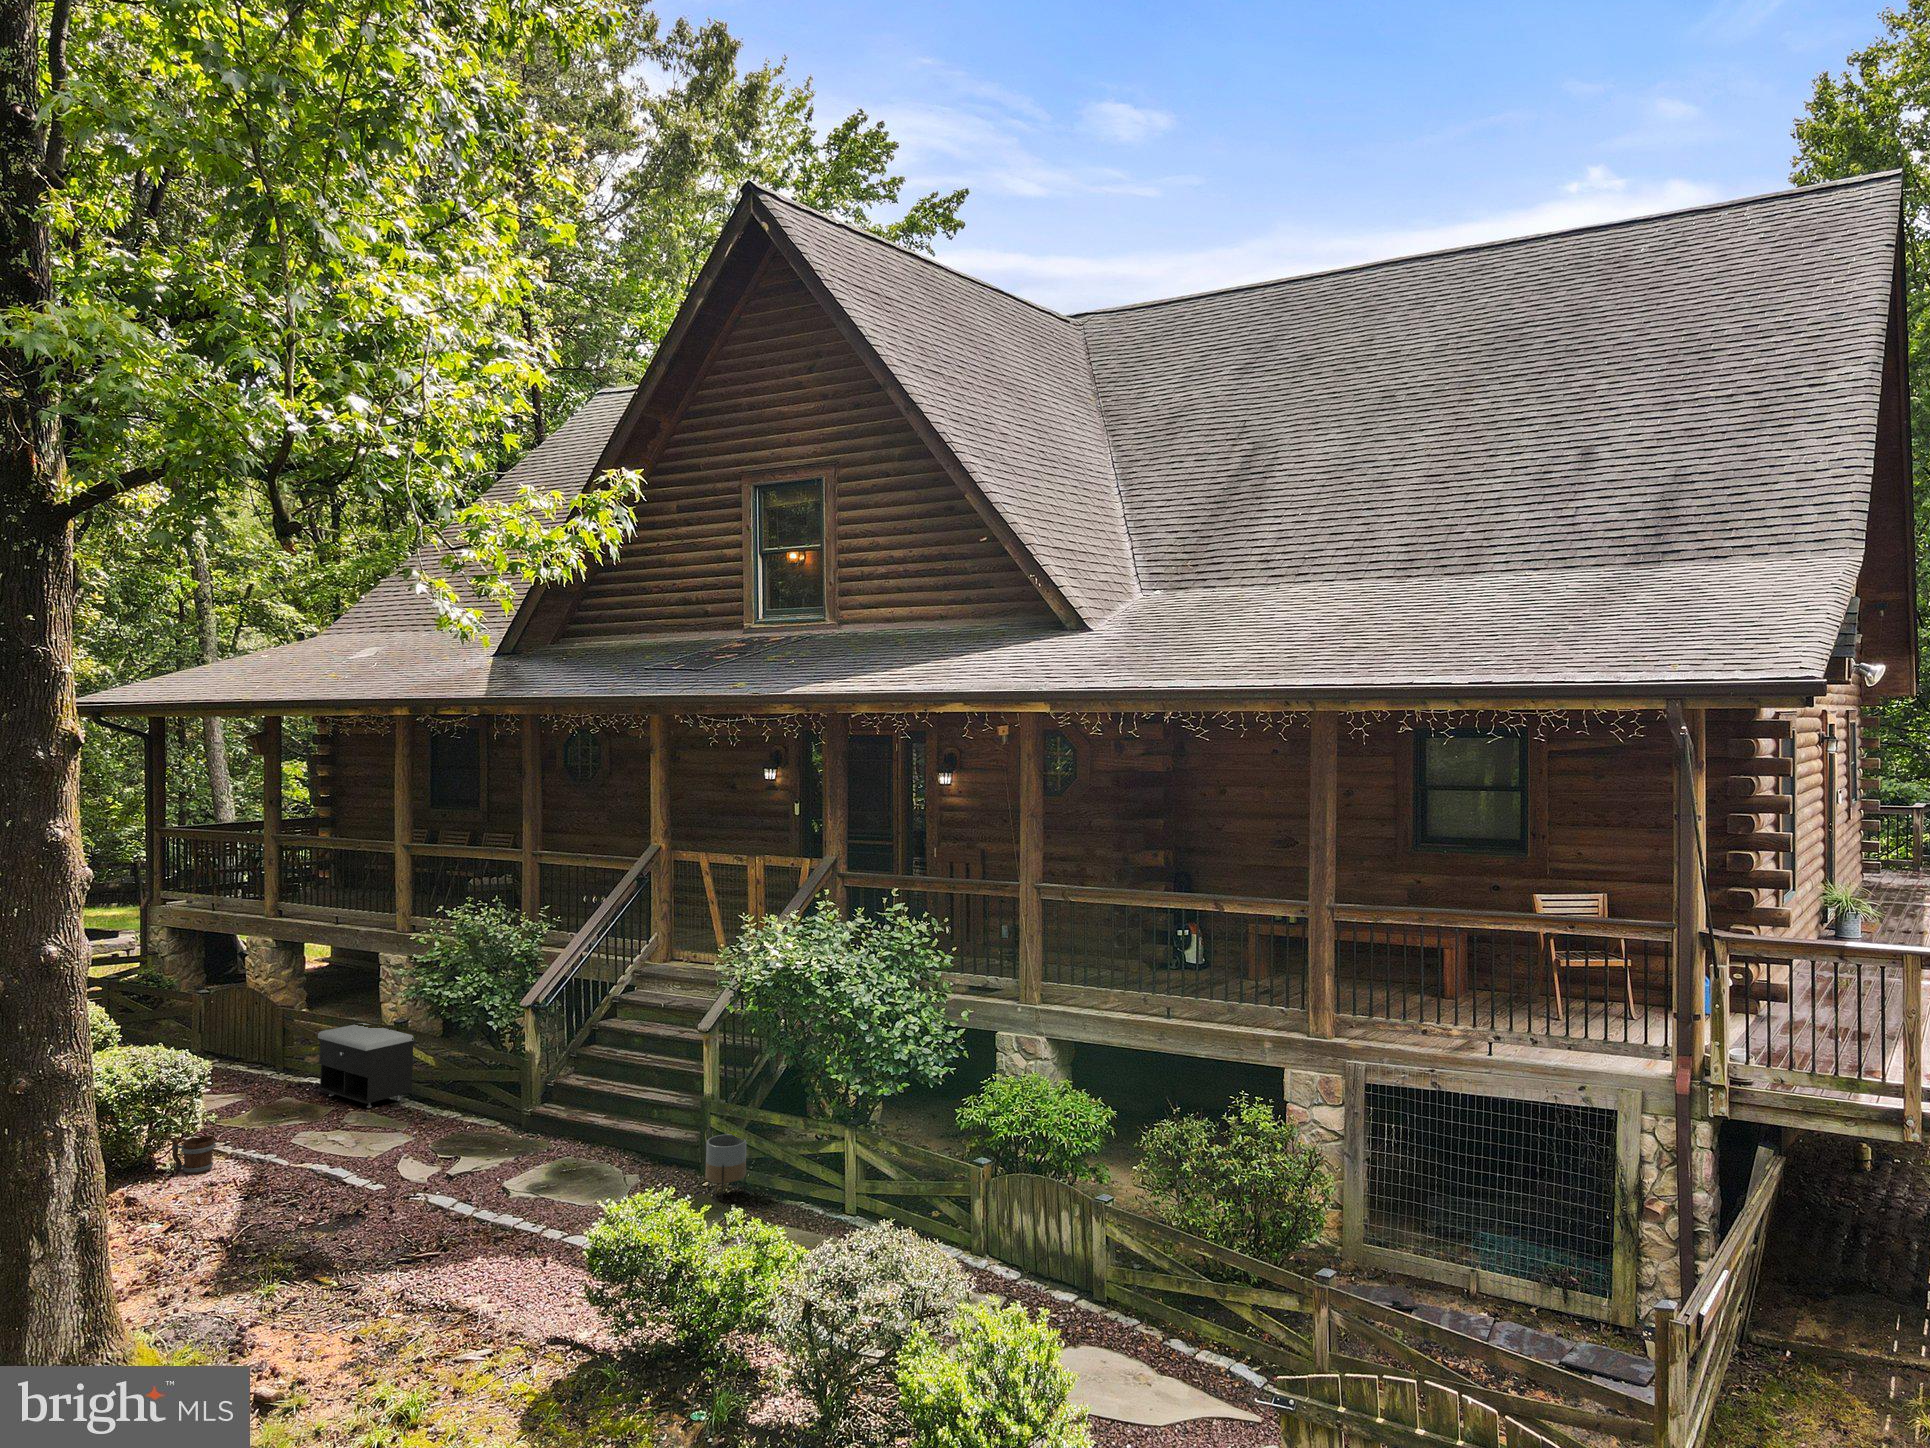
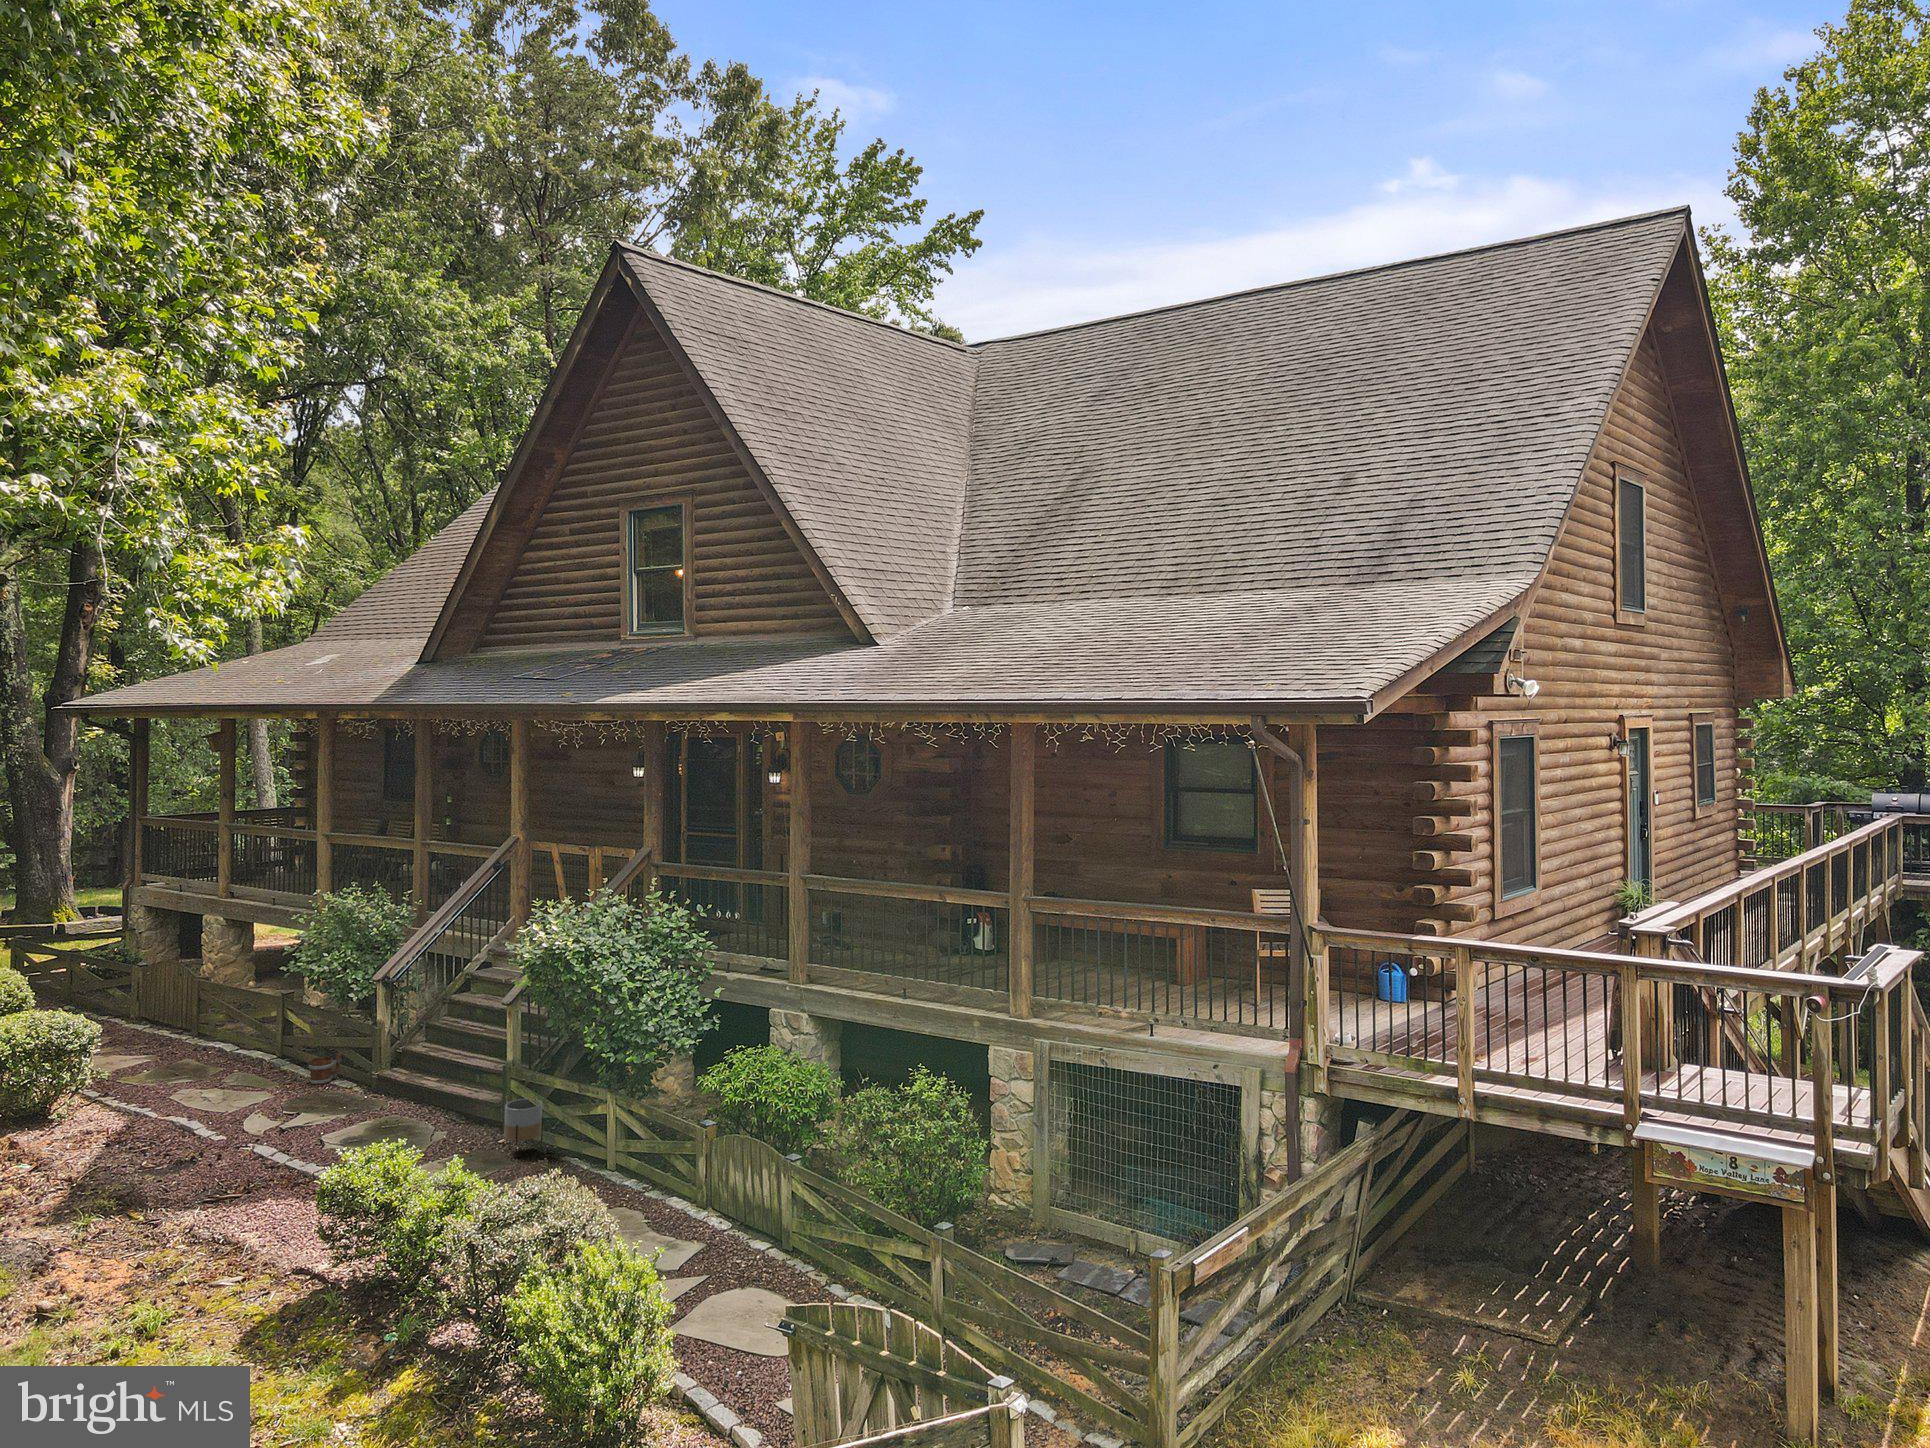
storage bench: present [318,1023,413,1108] -> none [210,995,293,1070]
bucket: present [171,1135,216,1175] -> present [308,1052,342,1085]

